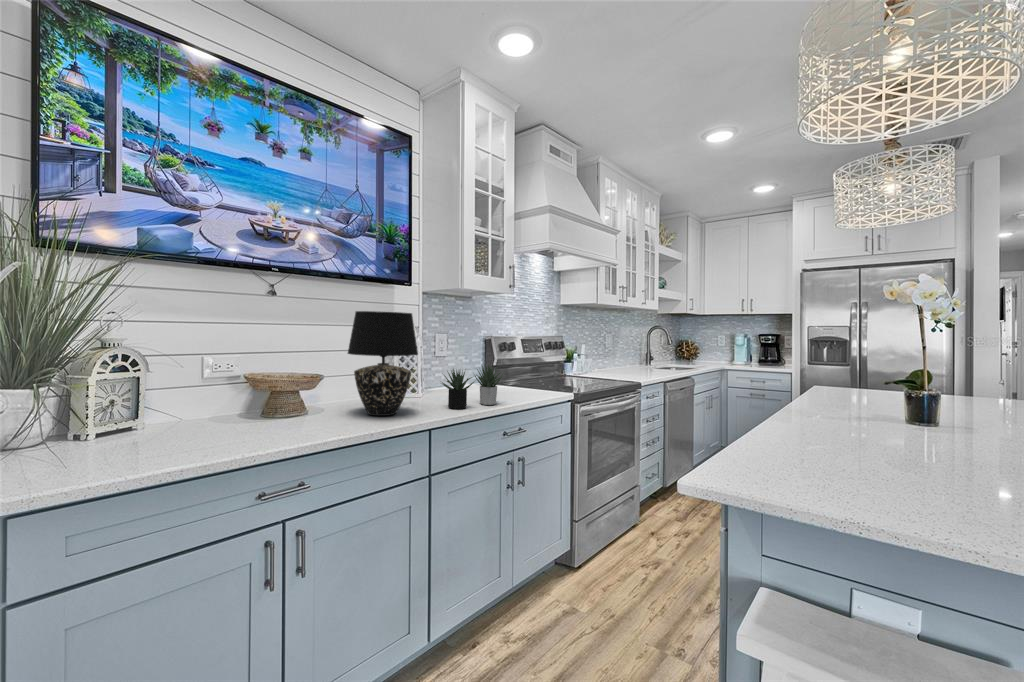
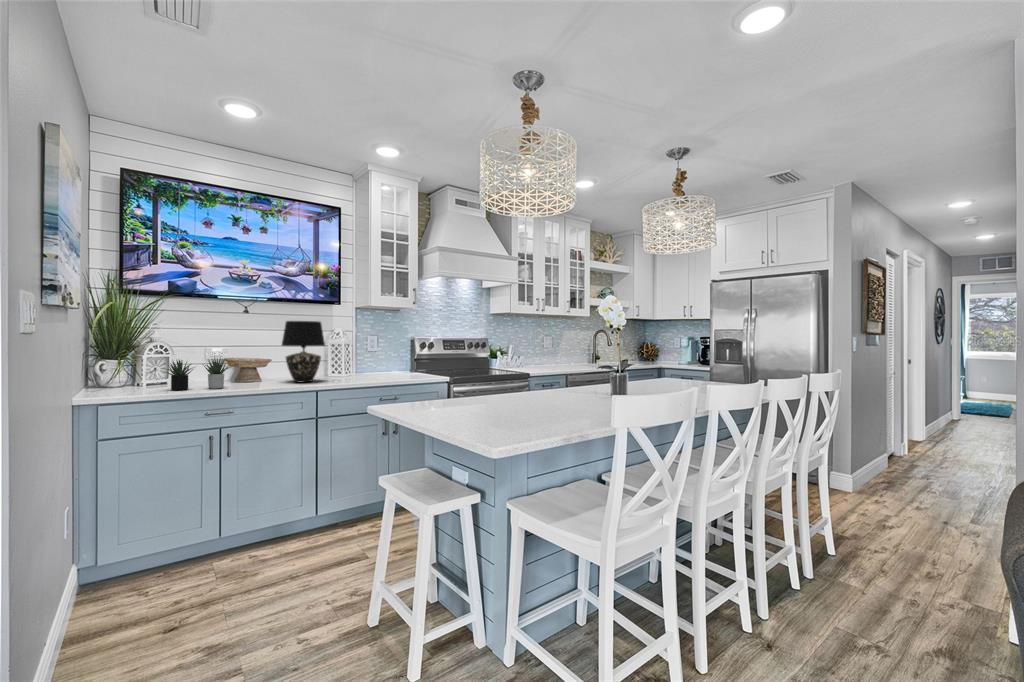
succulent plant: present [442,365,503,409] -> present [164,358,230,390]

